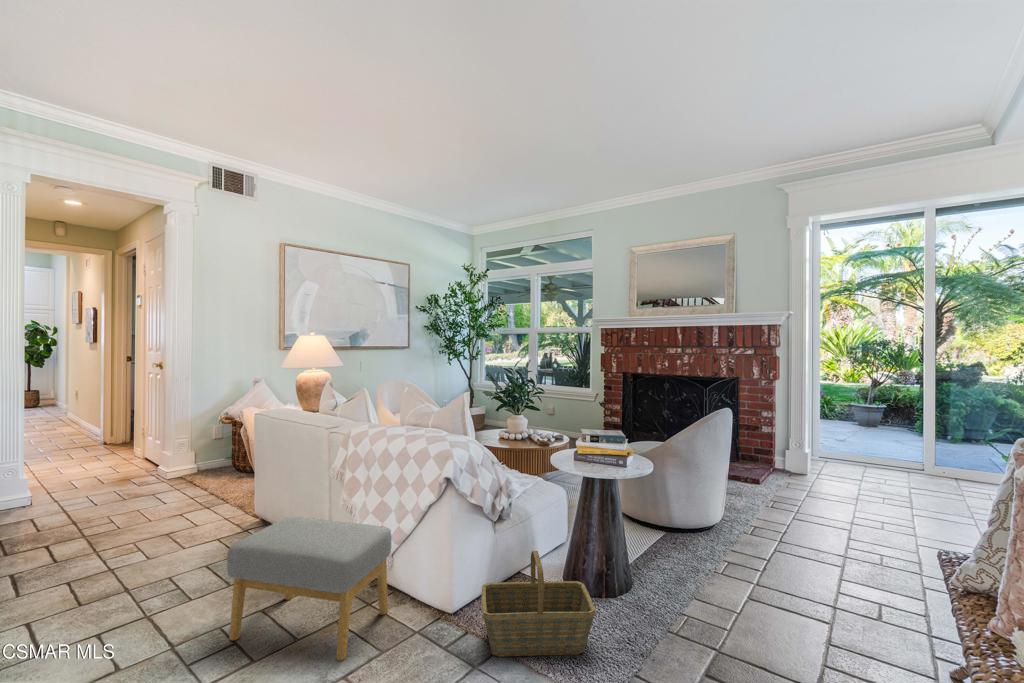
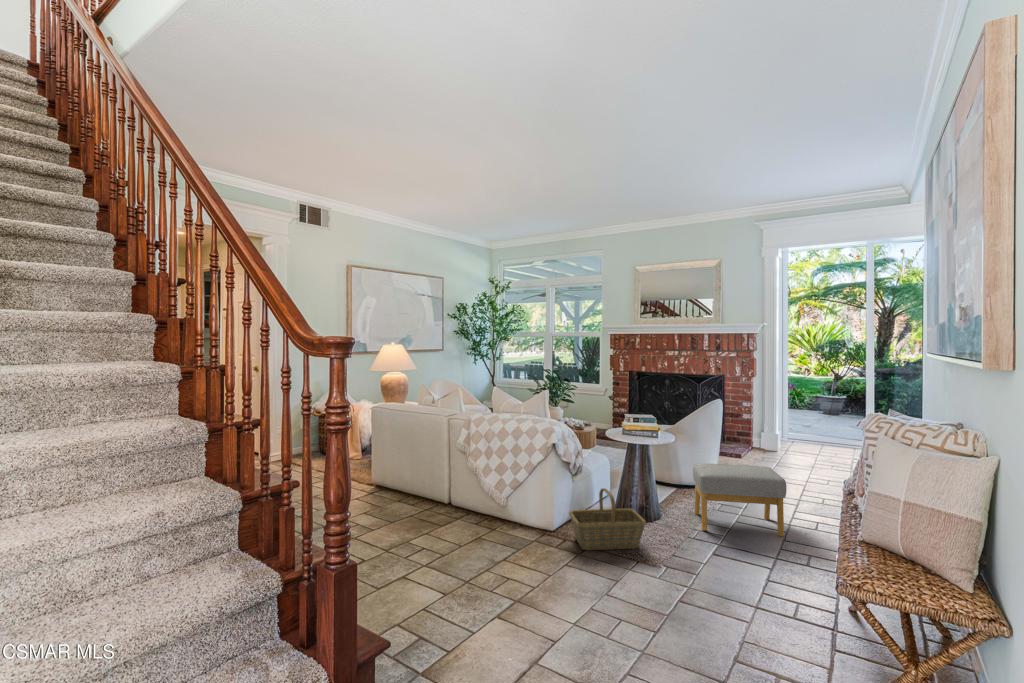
footstool: present [227,517,392,660] -> present [693,463,786,537]

